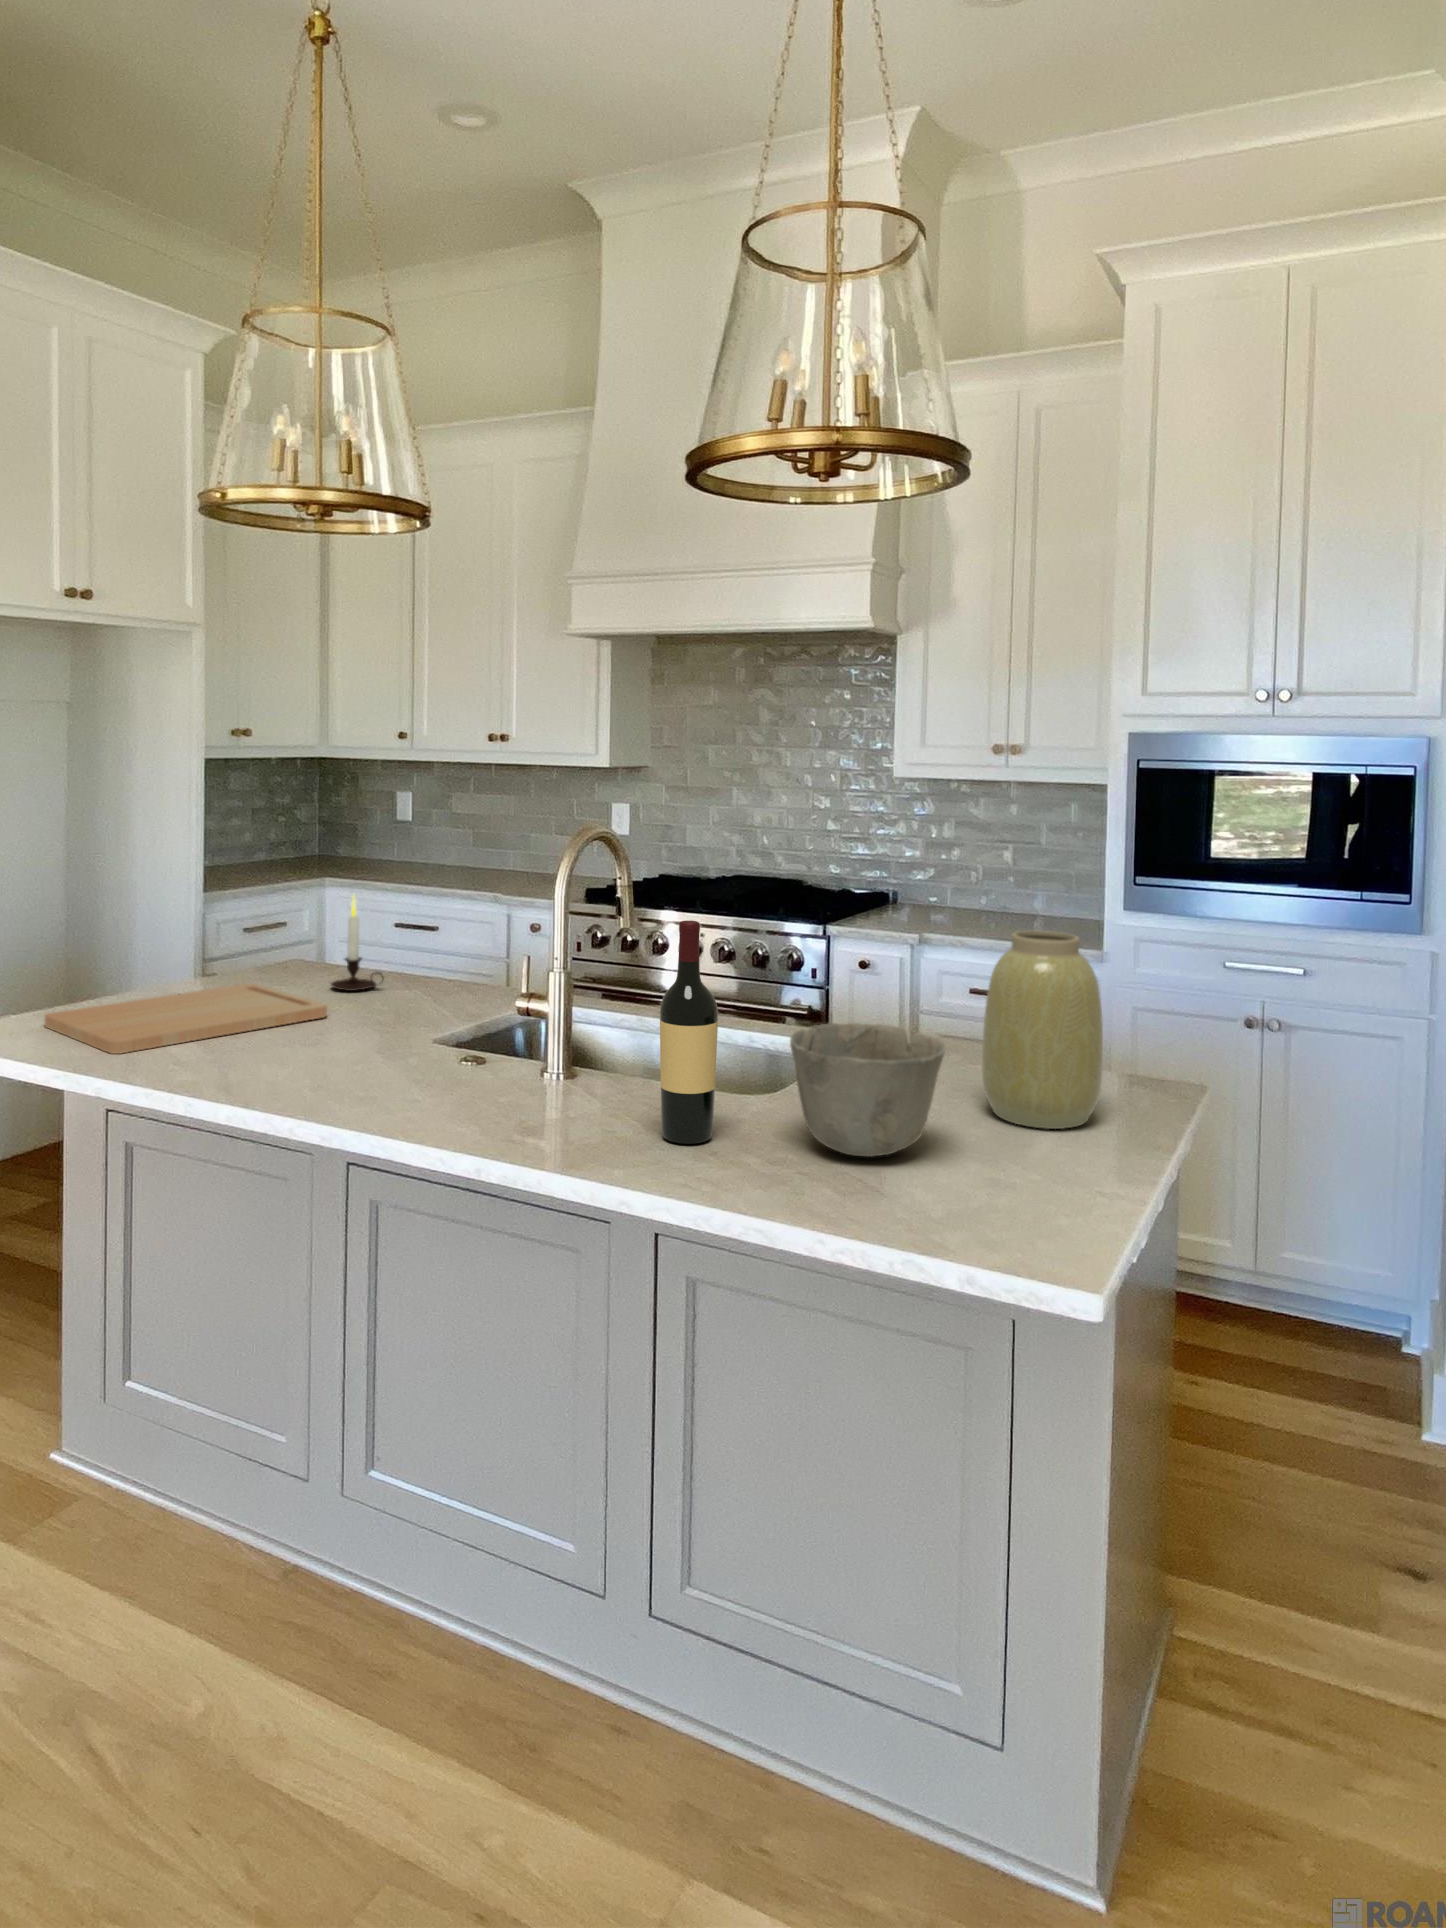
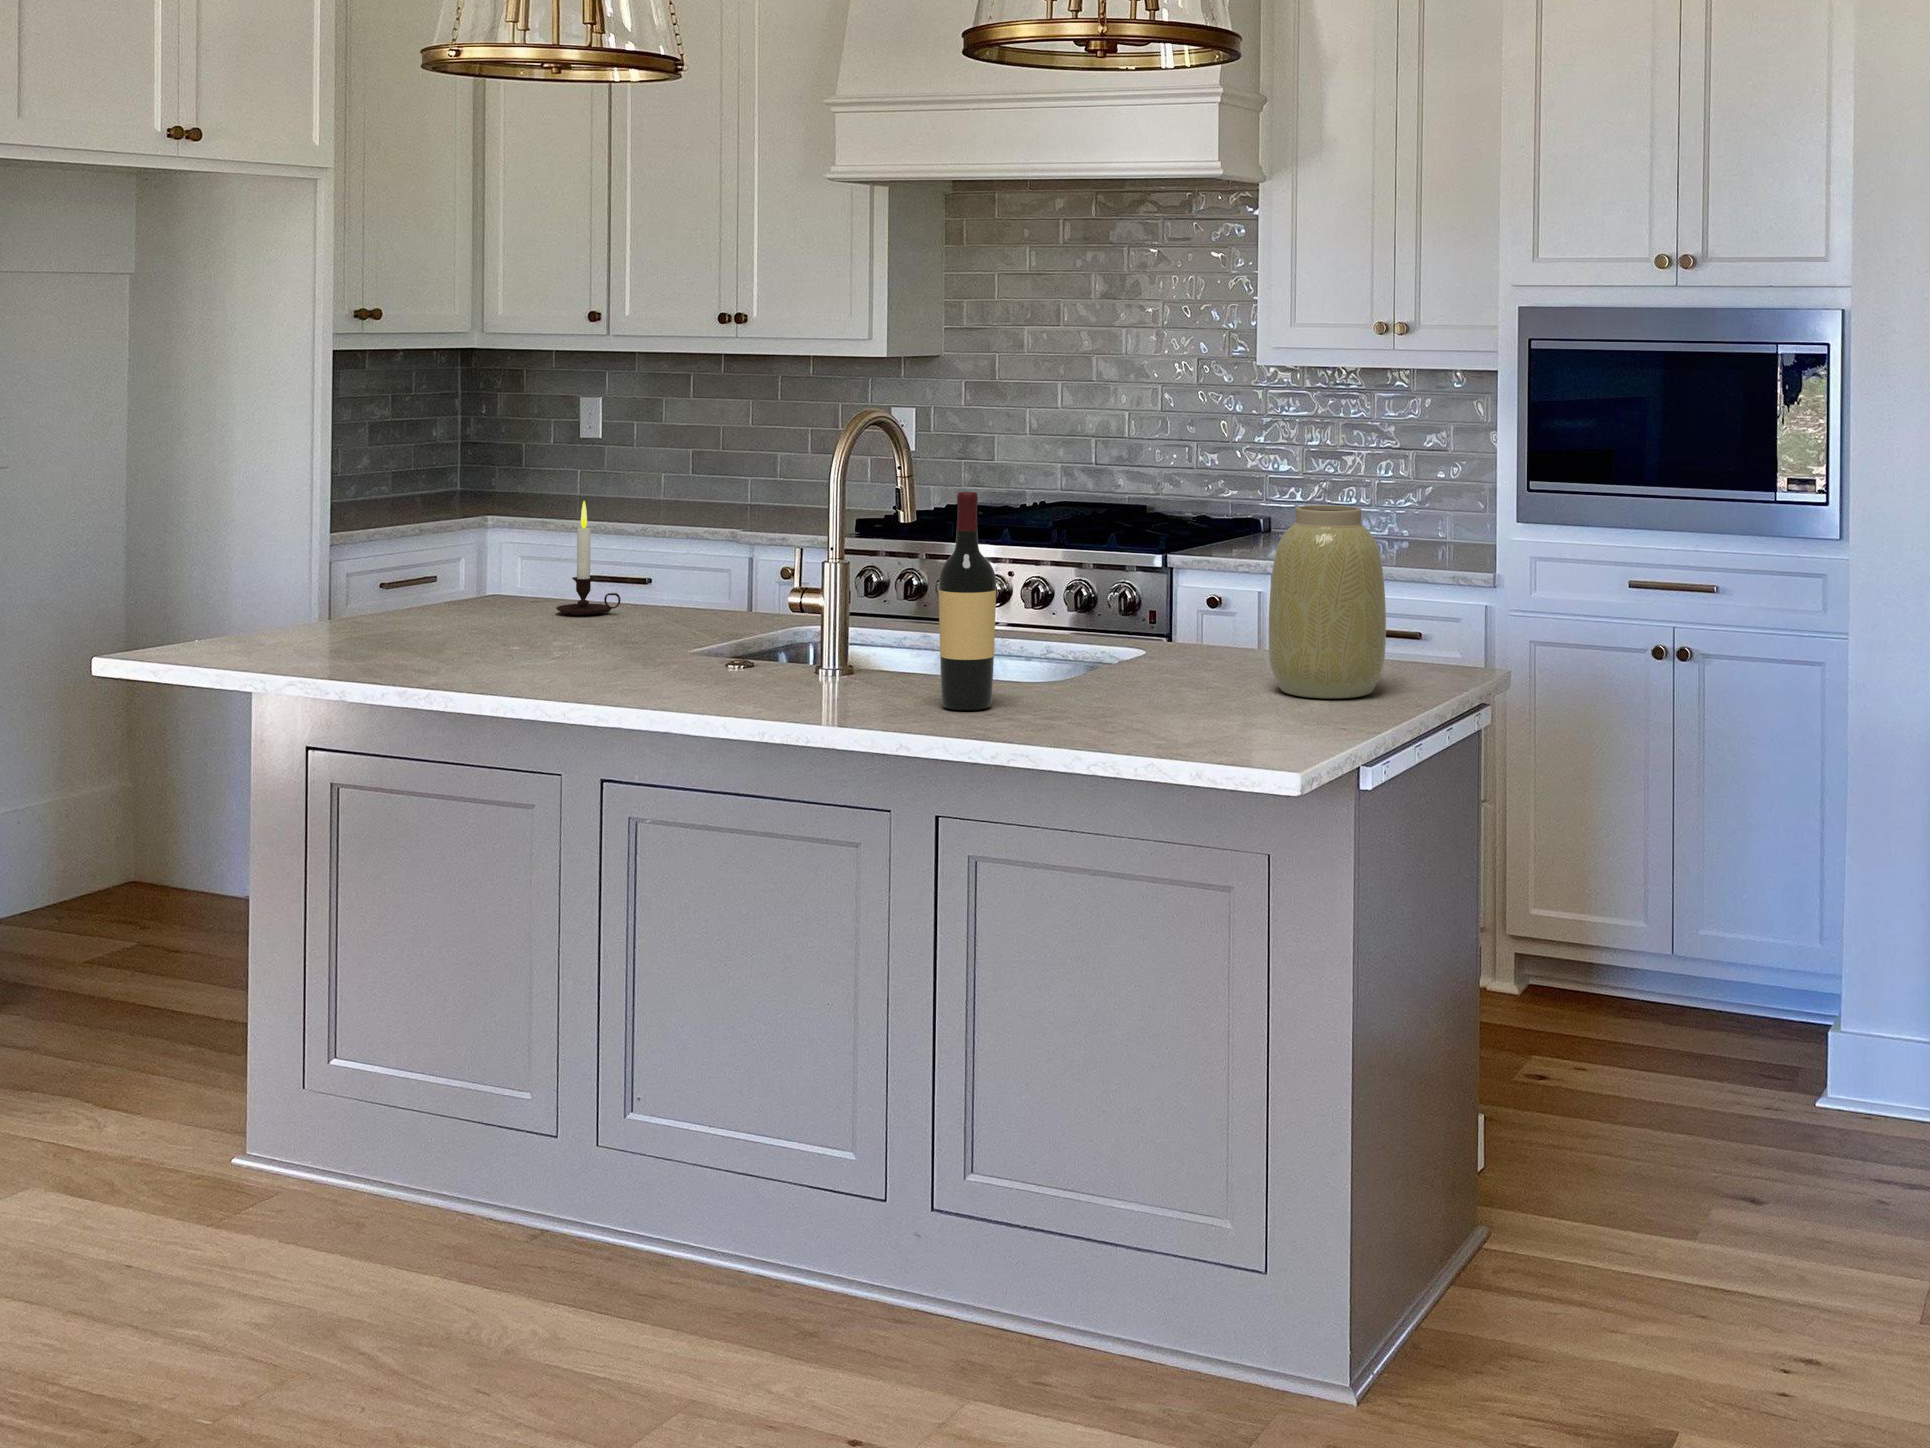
cutting board: present [45,984,327,1054] -> none [248,606,565,662]
ceramic bowl: present [790,1023,945,1157] -> none [1066,595,1216,715]

